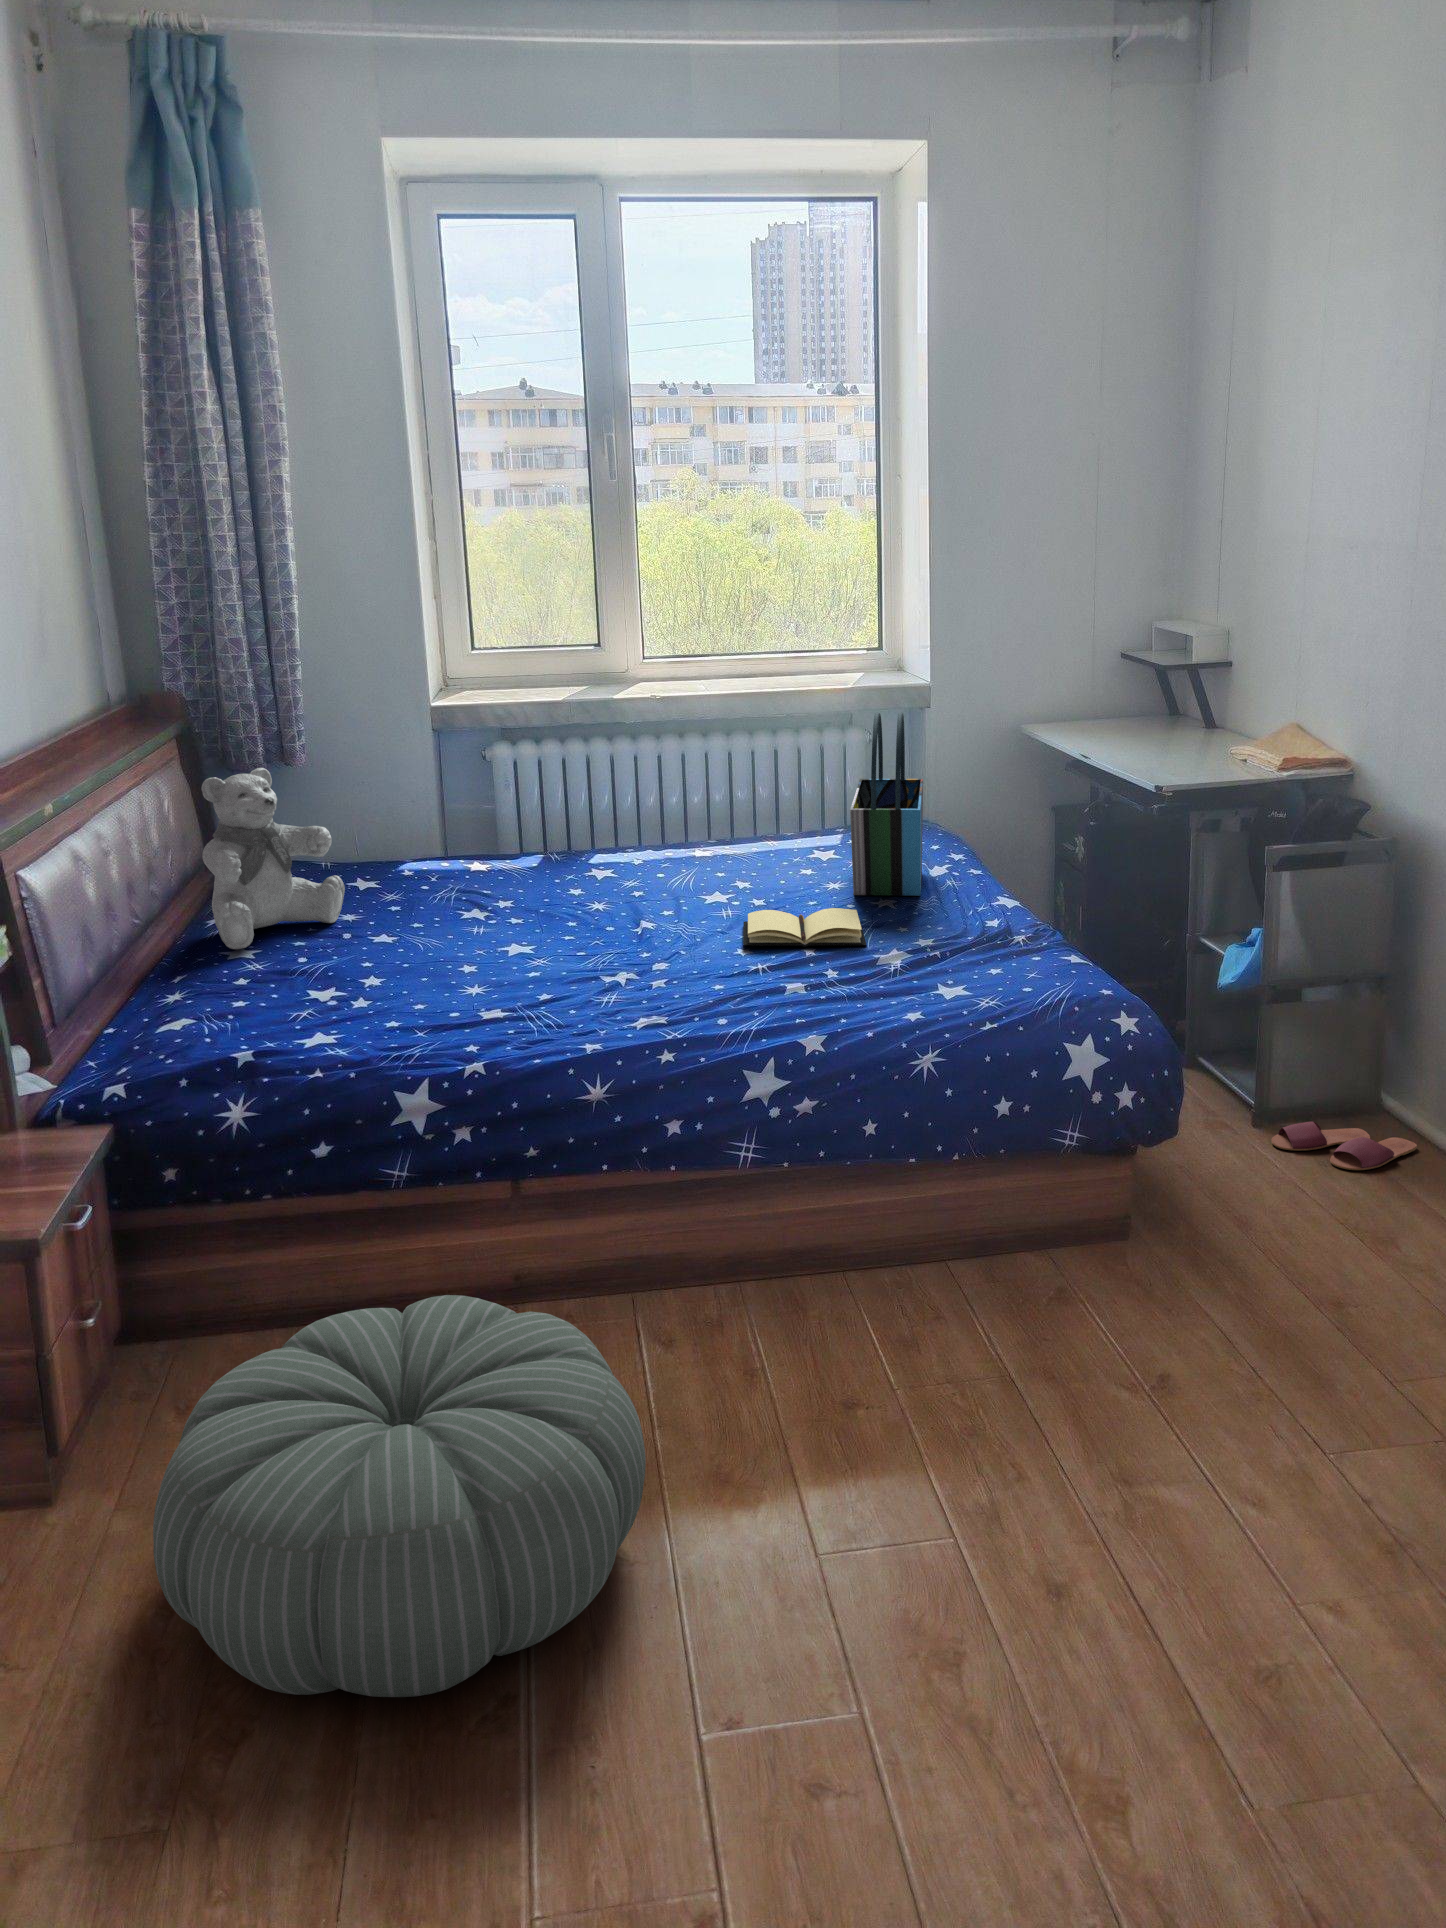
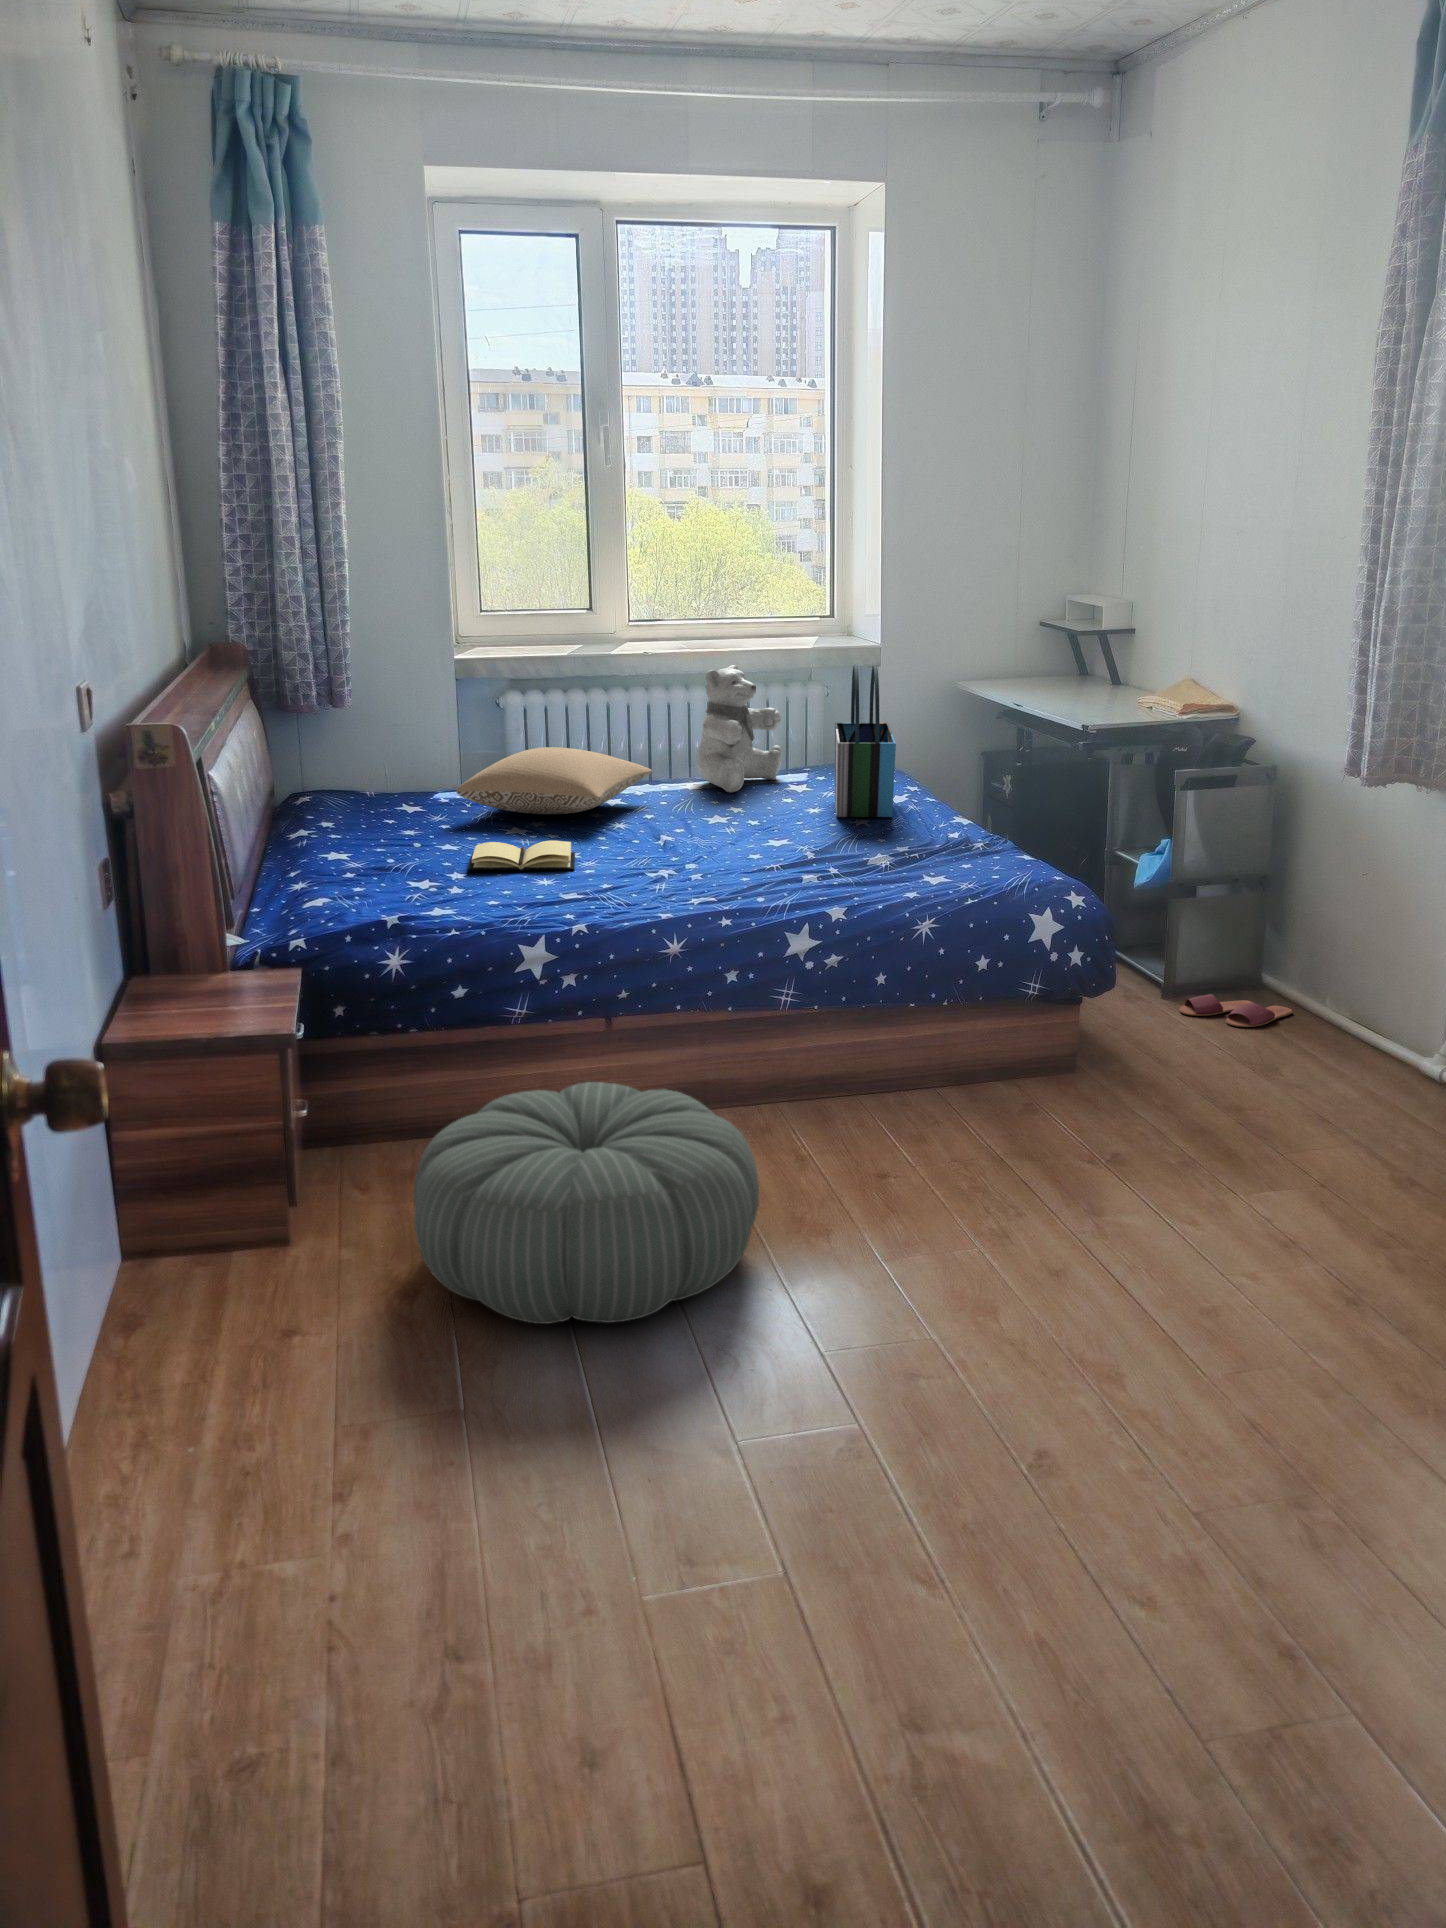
teddy bear: present [201,768,345,949] -> present [697,665,782,792]
pillow: none [407,811,646,890] -> present [457,747,652,814]
book: present [743,908,866,947] -> present [467,841,575,871]

